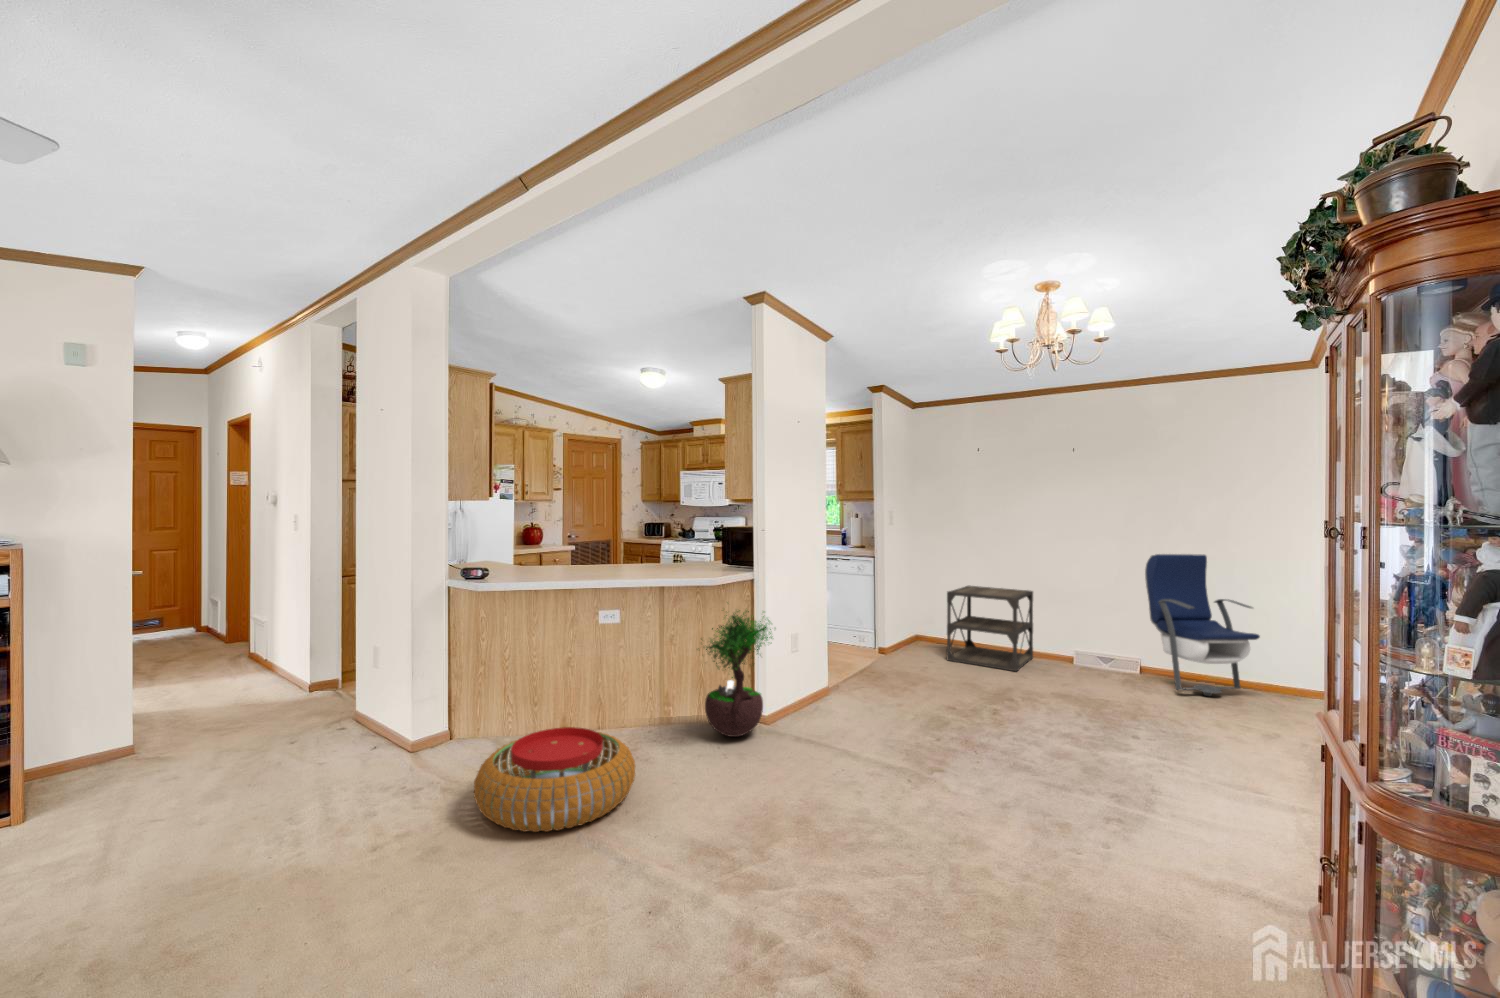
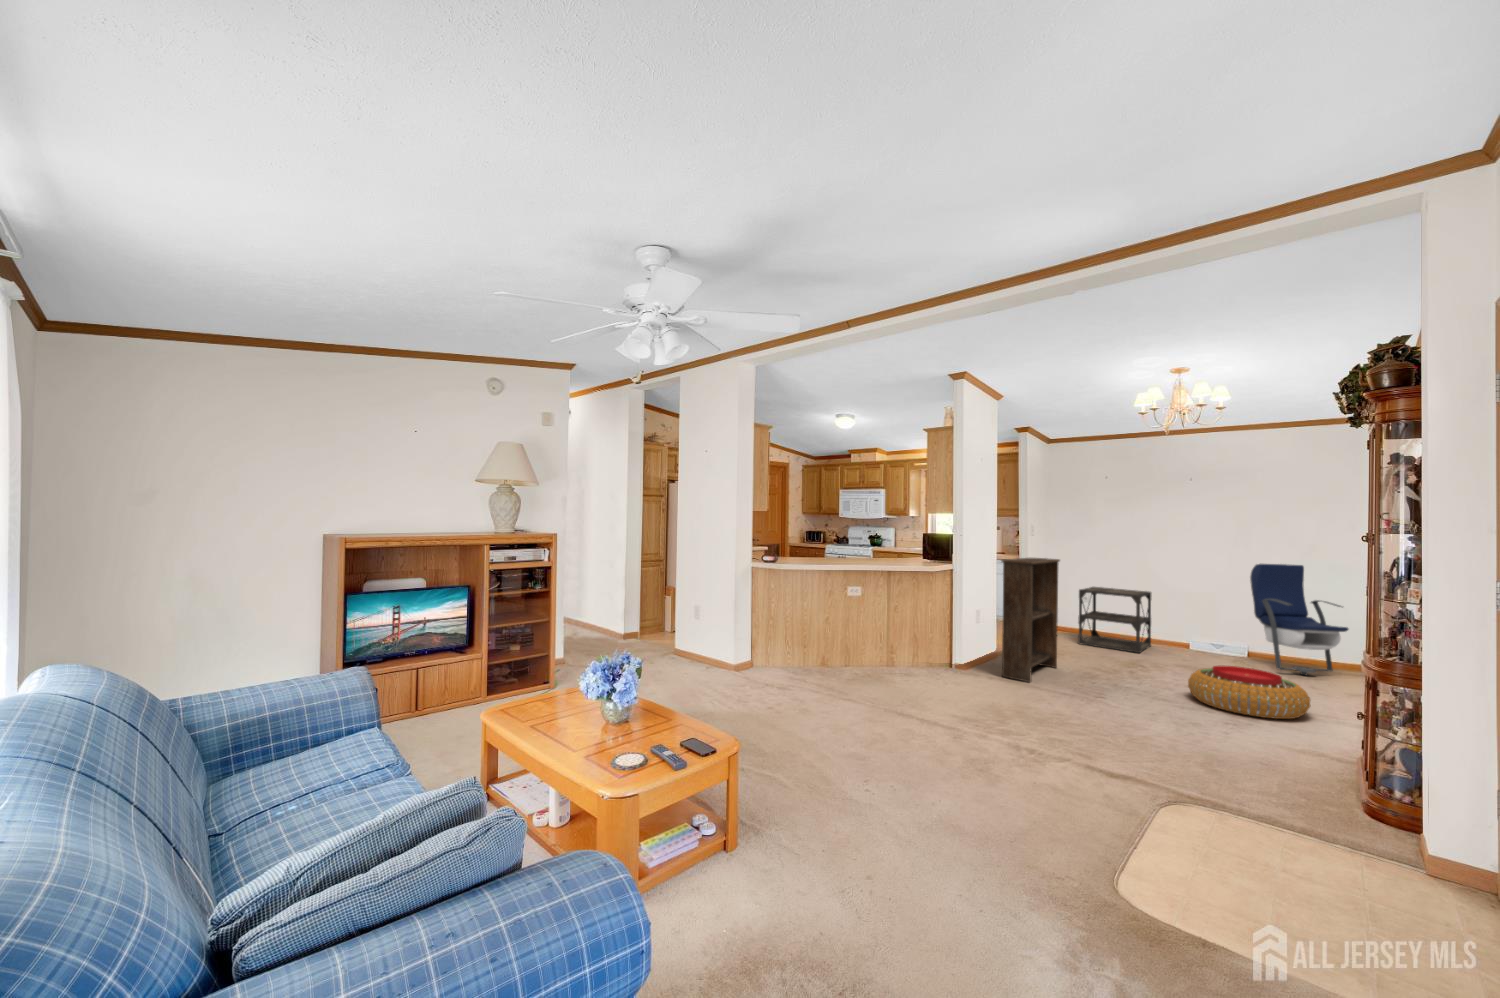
bookshelf: none [817,556,907,739] -> present [1002,558,1060,682]
potted tree: present [698,610,772,737] -> none [921,583,977,676]
pouf: present [474,727,635,832] -> present [1188,666,1311,719]

